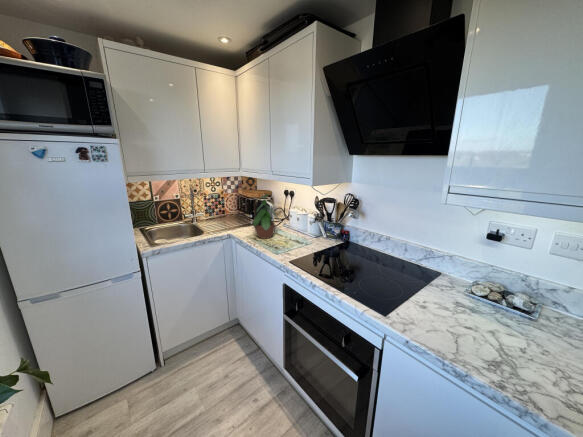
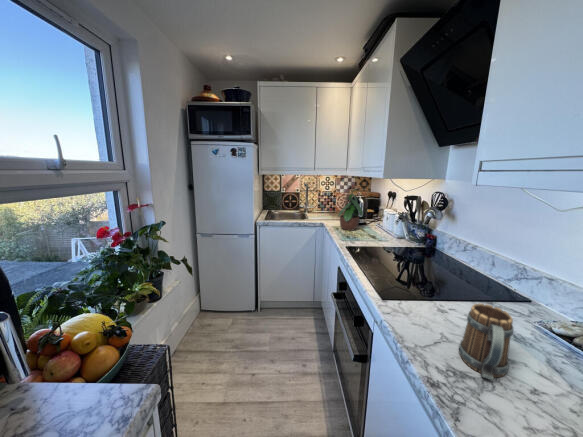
mug: none [468,300,526,356] -> present [459,303,513,380]

